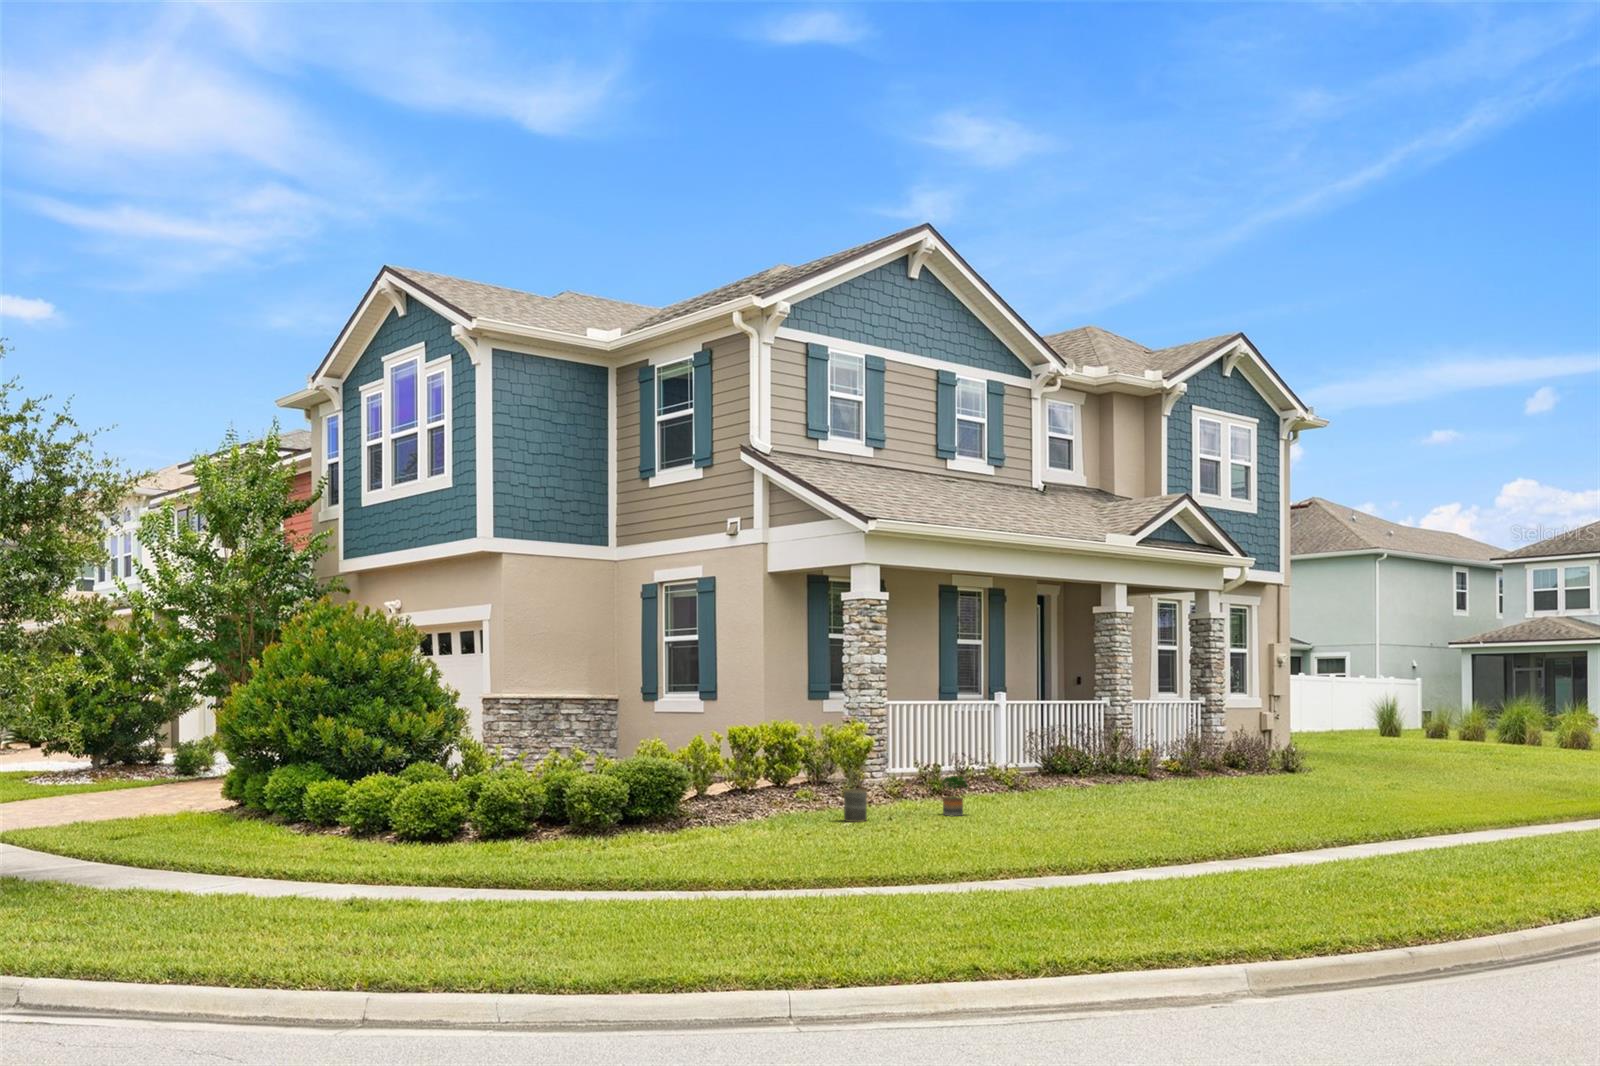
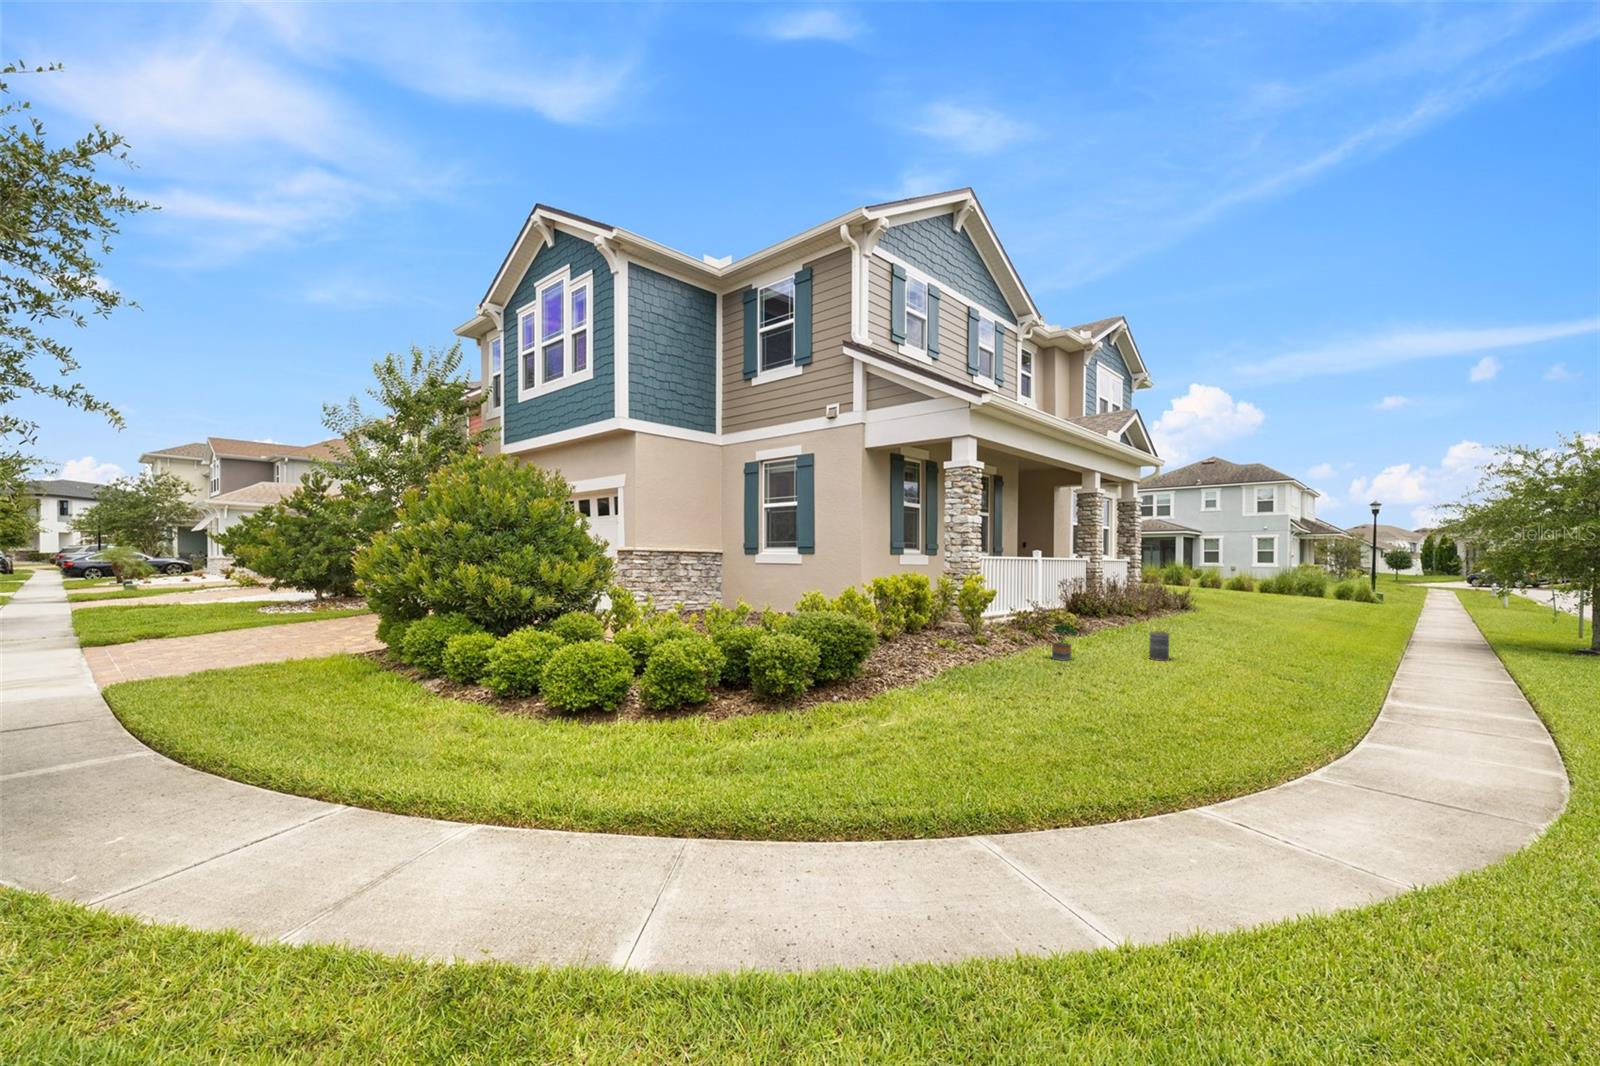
basket: present [844,789,867,822] -> present [1149,631,1169,661]

